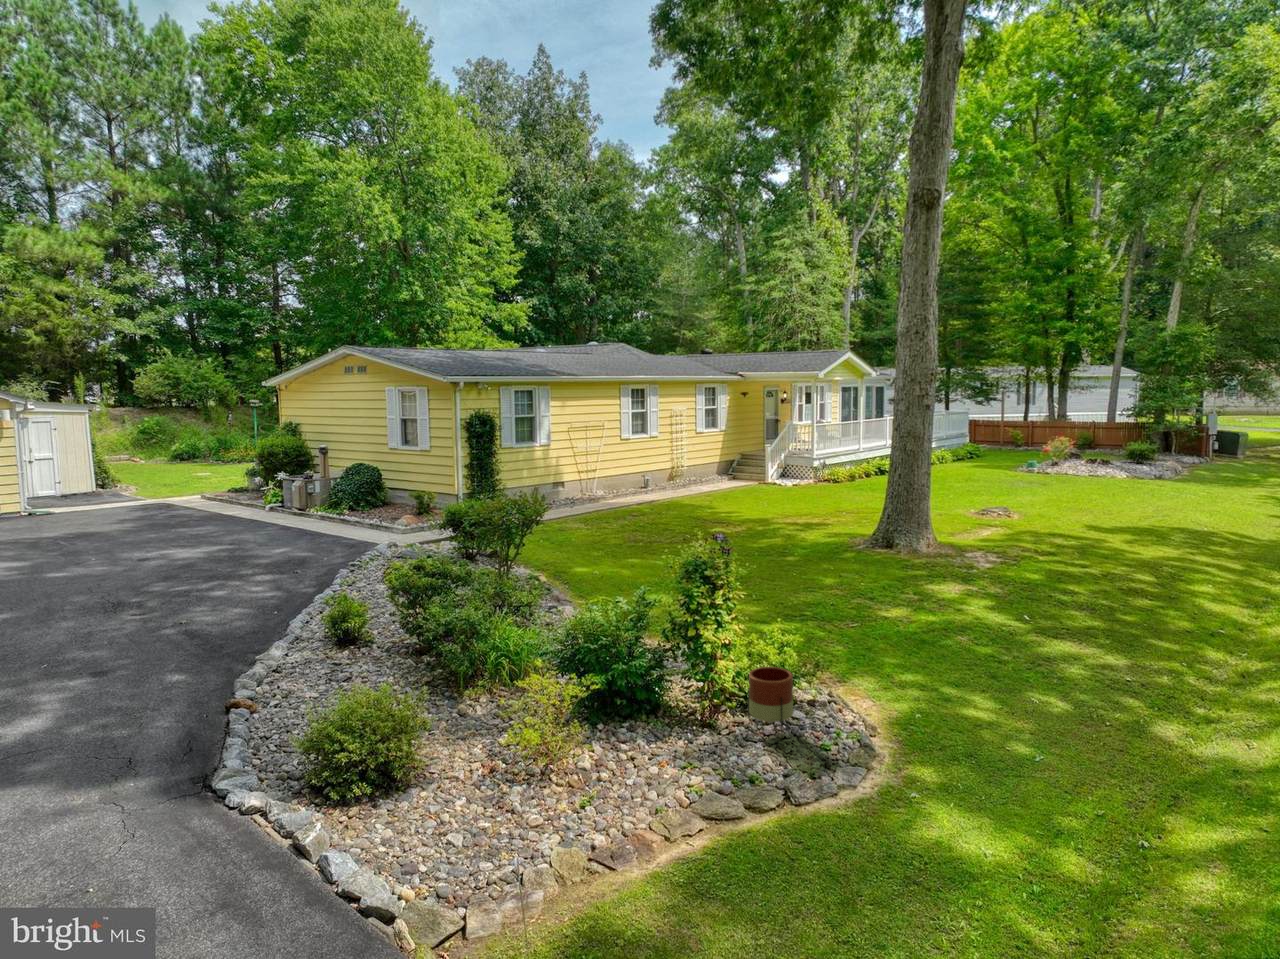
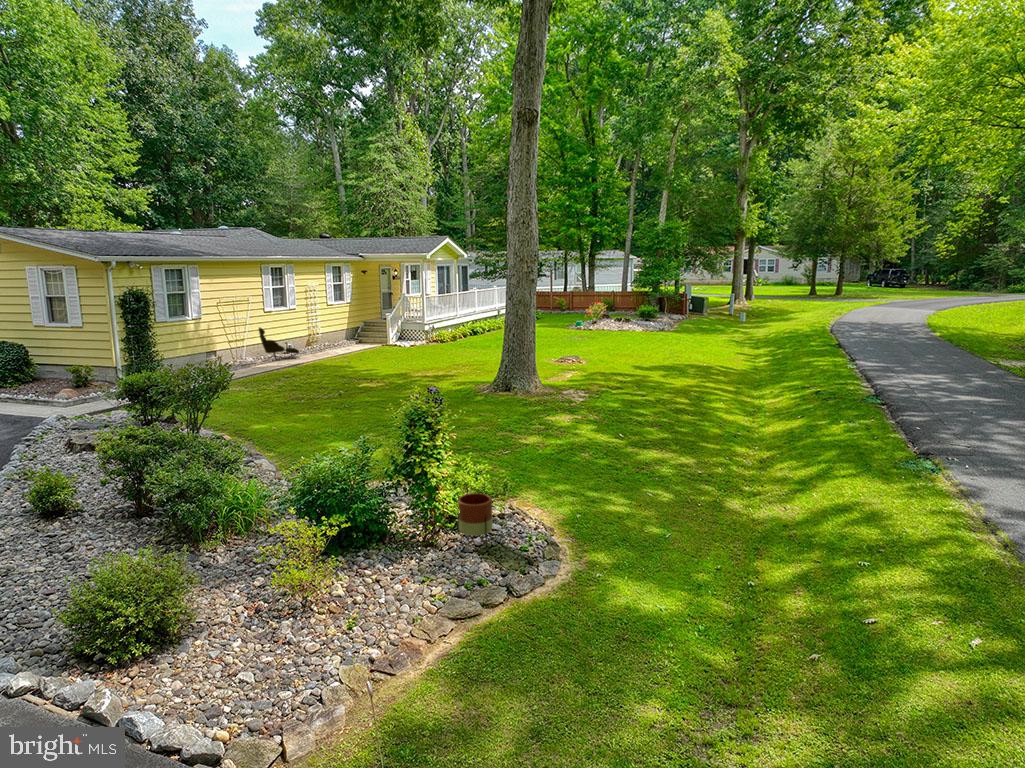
lounge chair: none [602,457,645,496] -> present [259,328,299,360]

